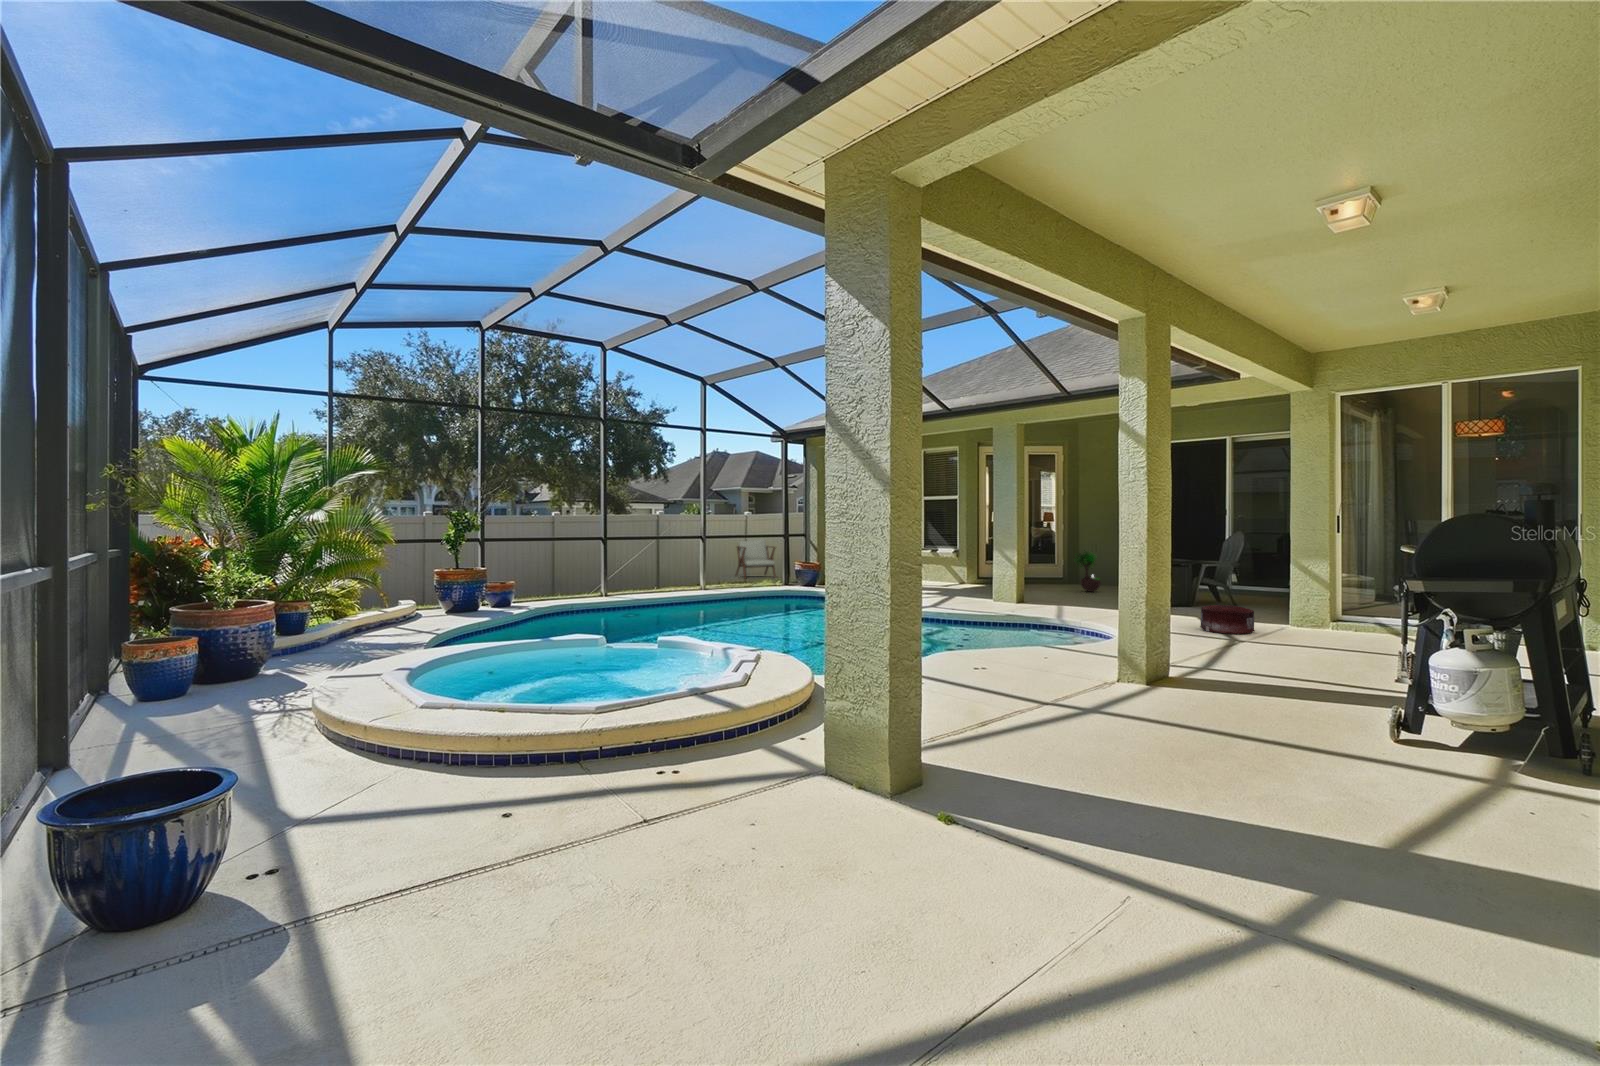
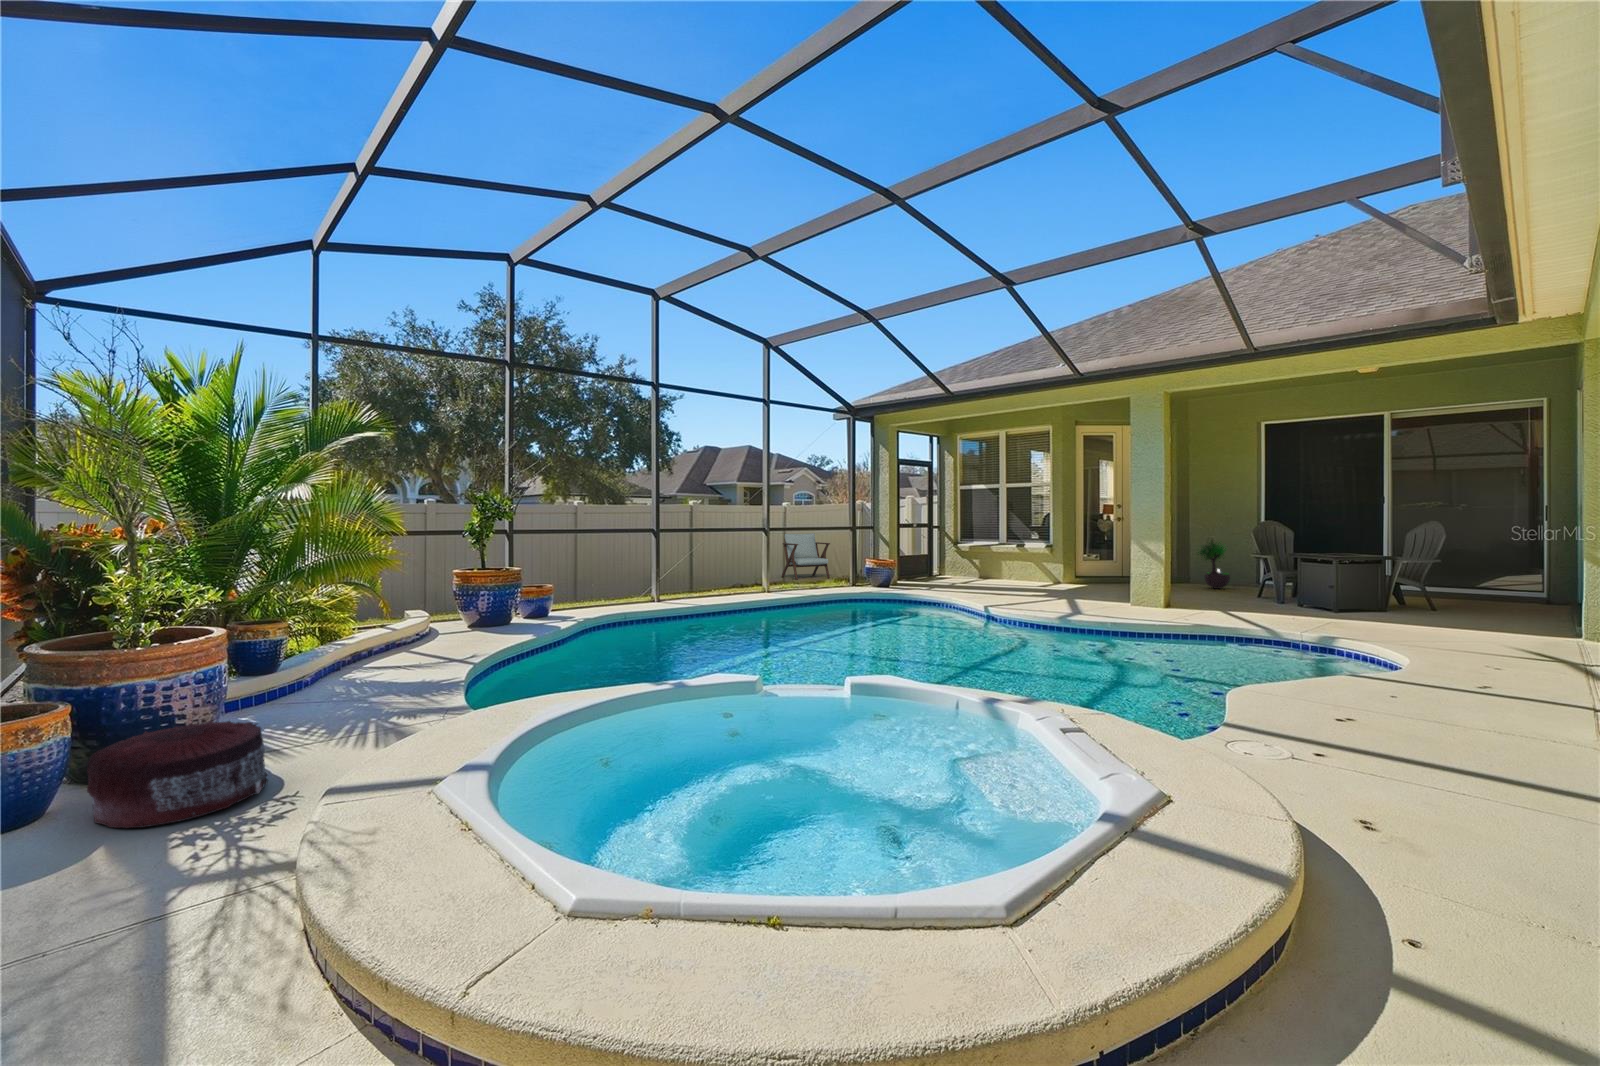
pouf: present [1200,605,1255,634] -> present [87,721,268,828]

